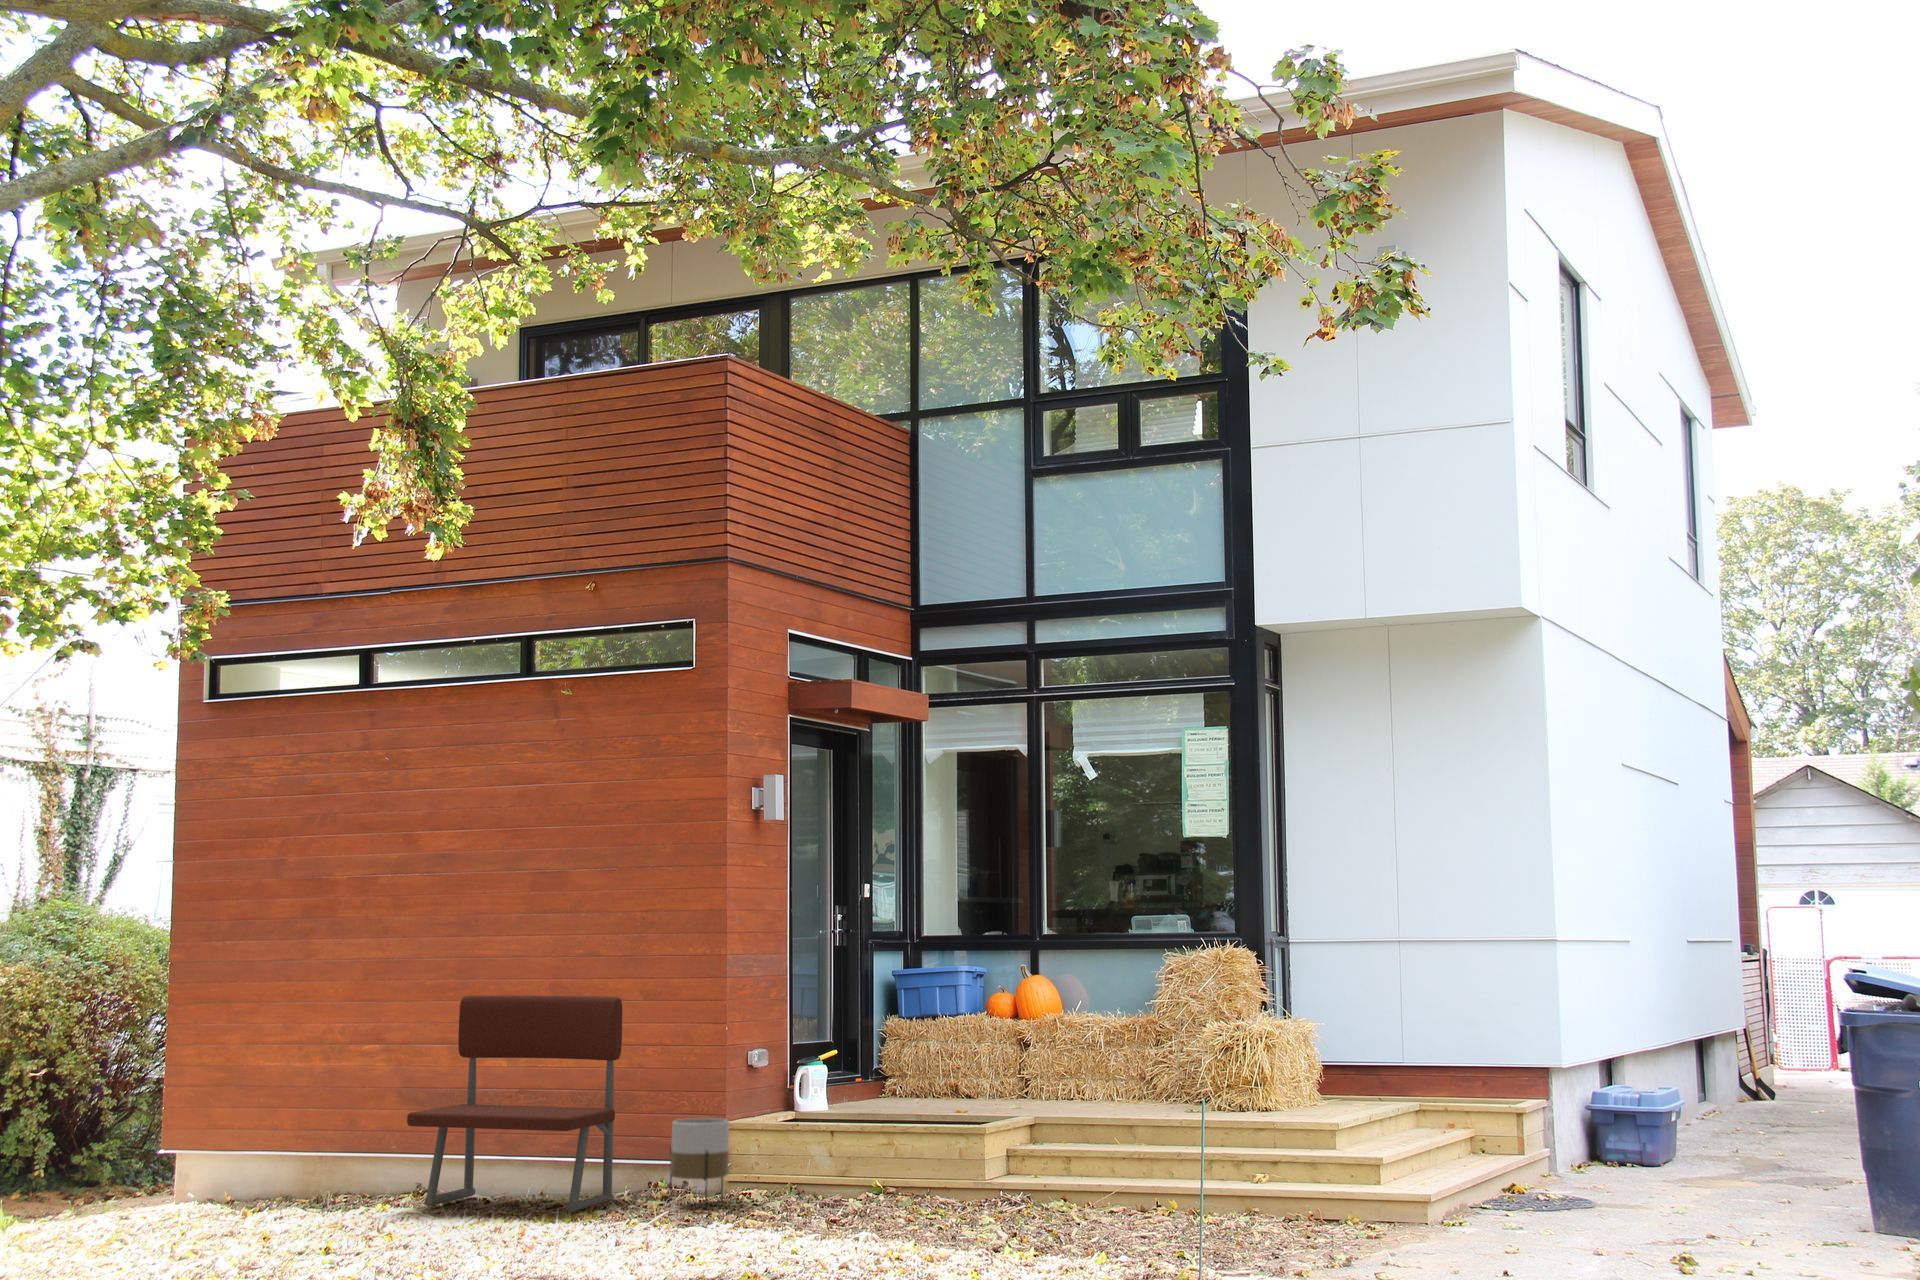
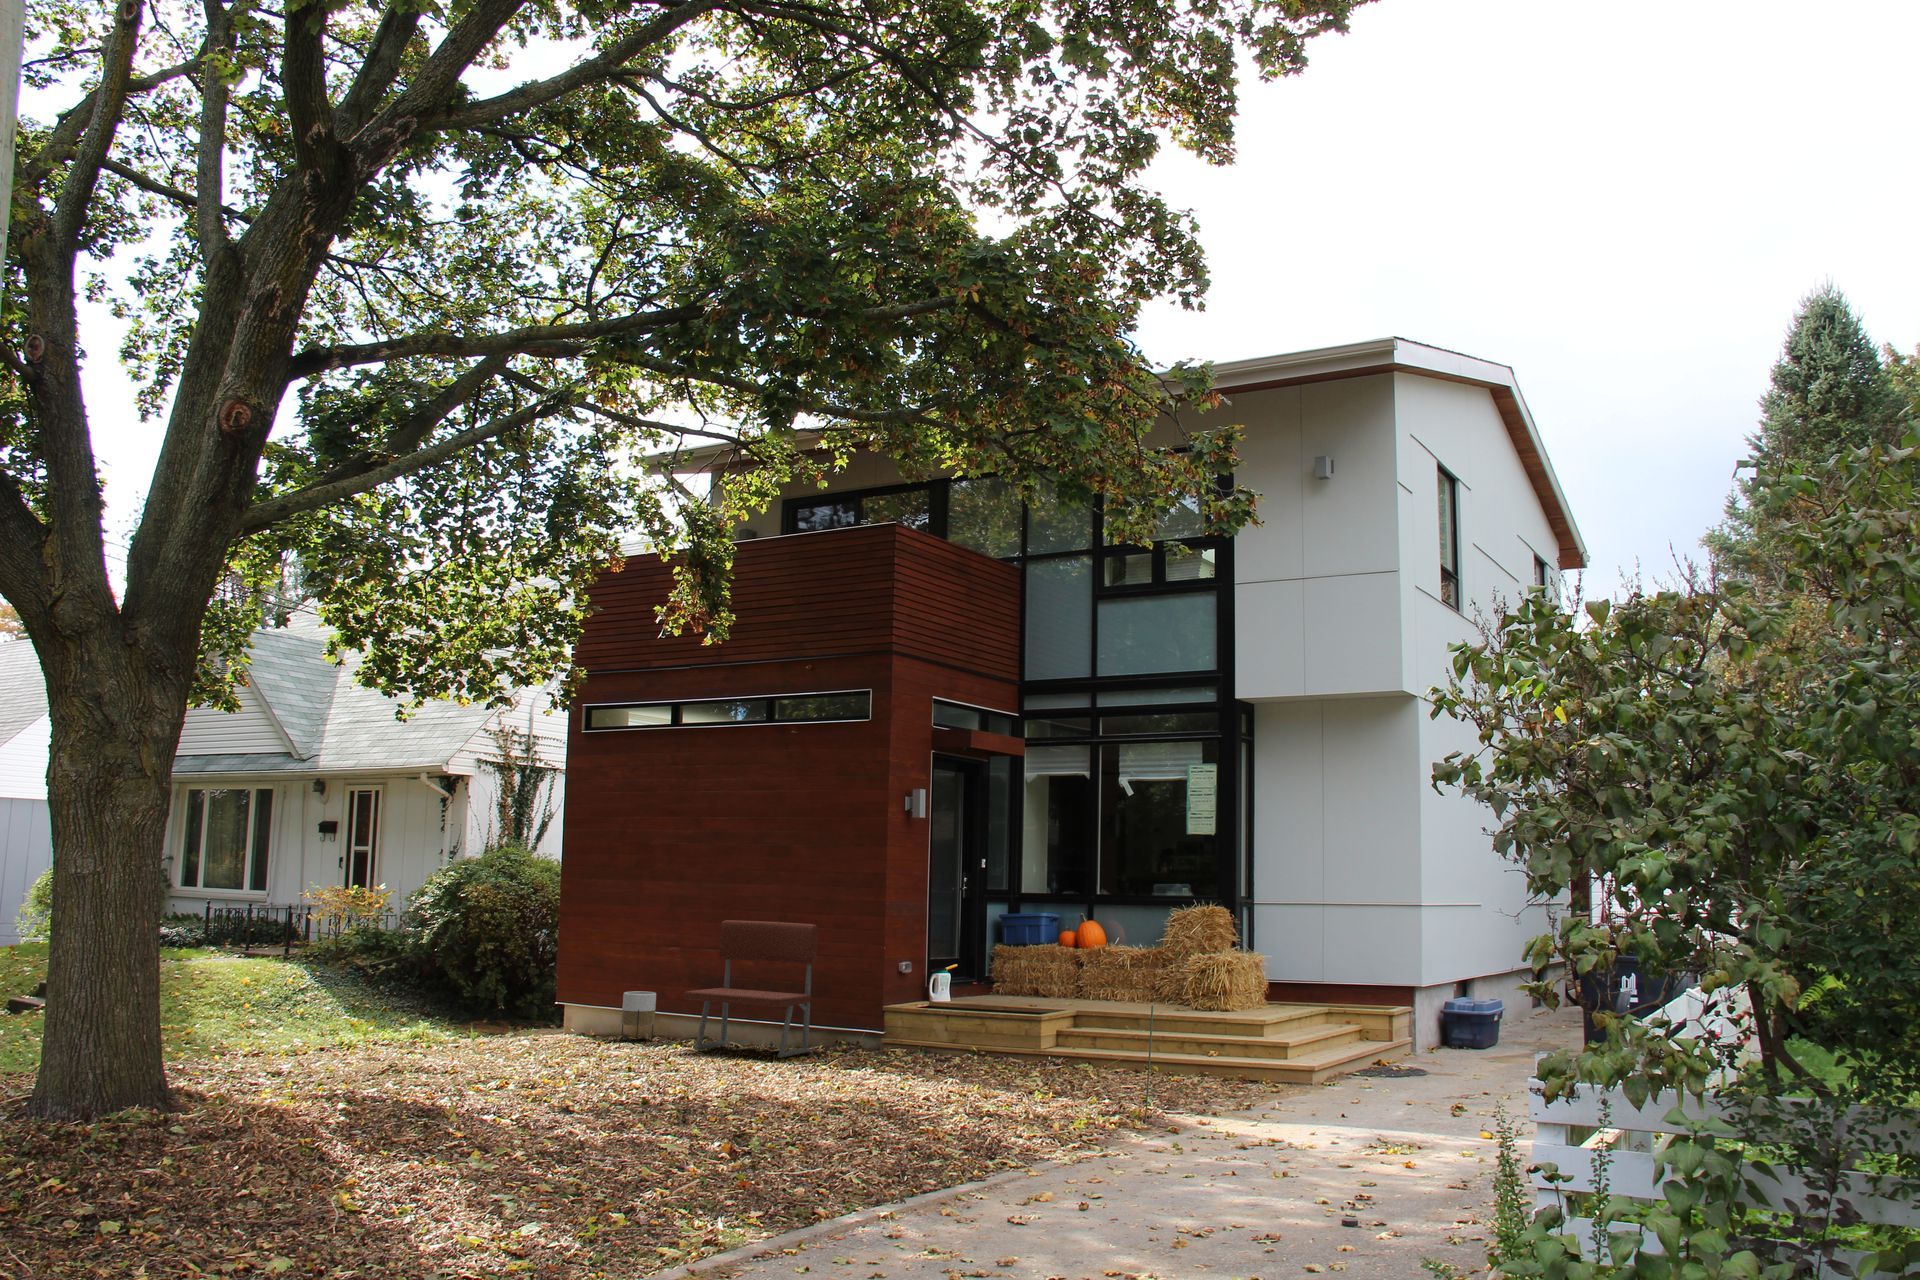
planter: present [670,1118,729,1207] -> present [621,991,656,1043]

